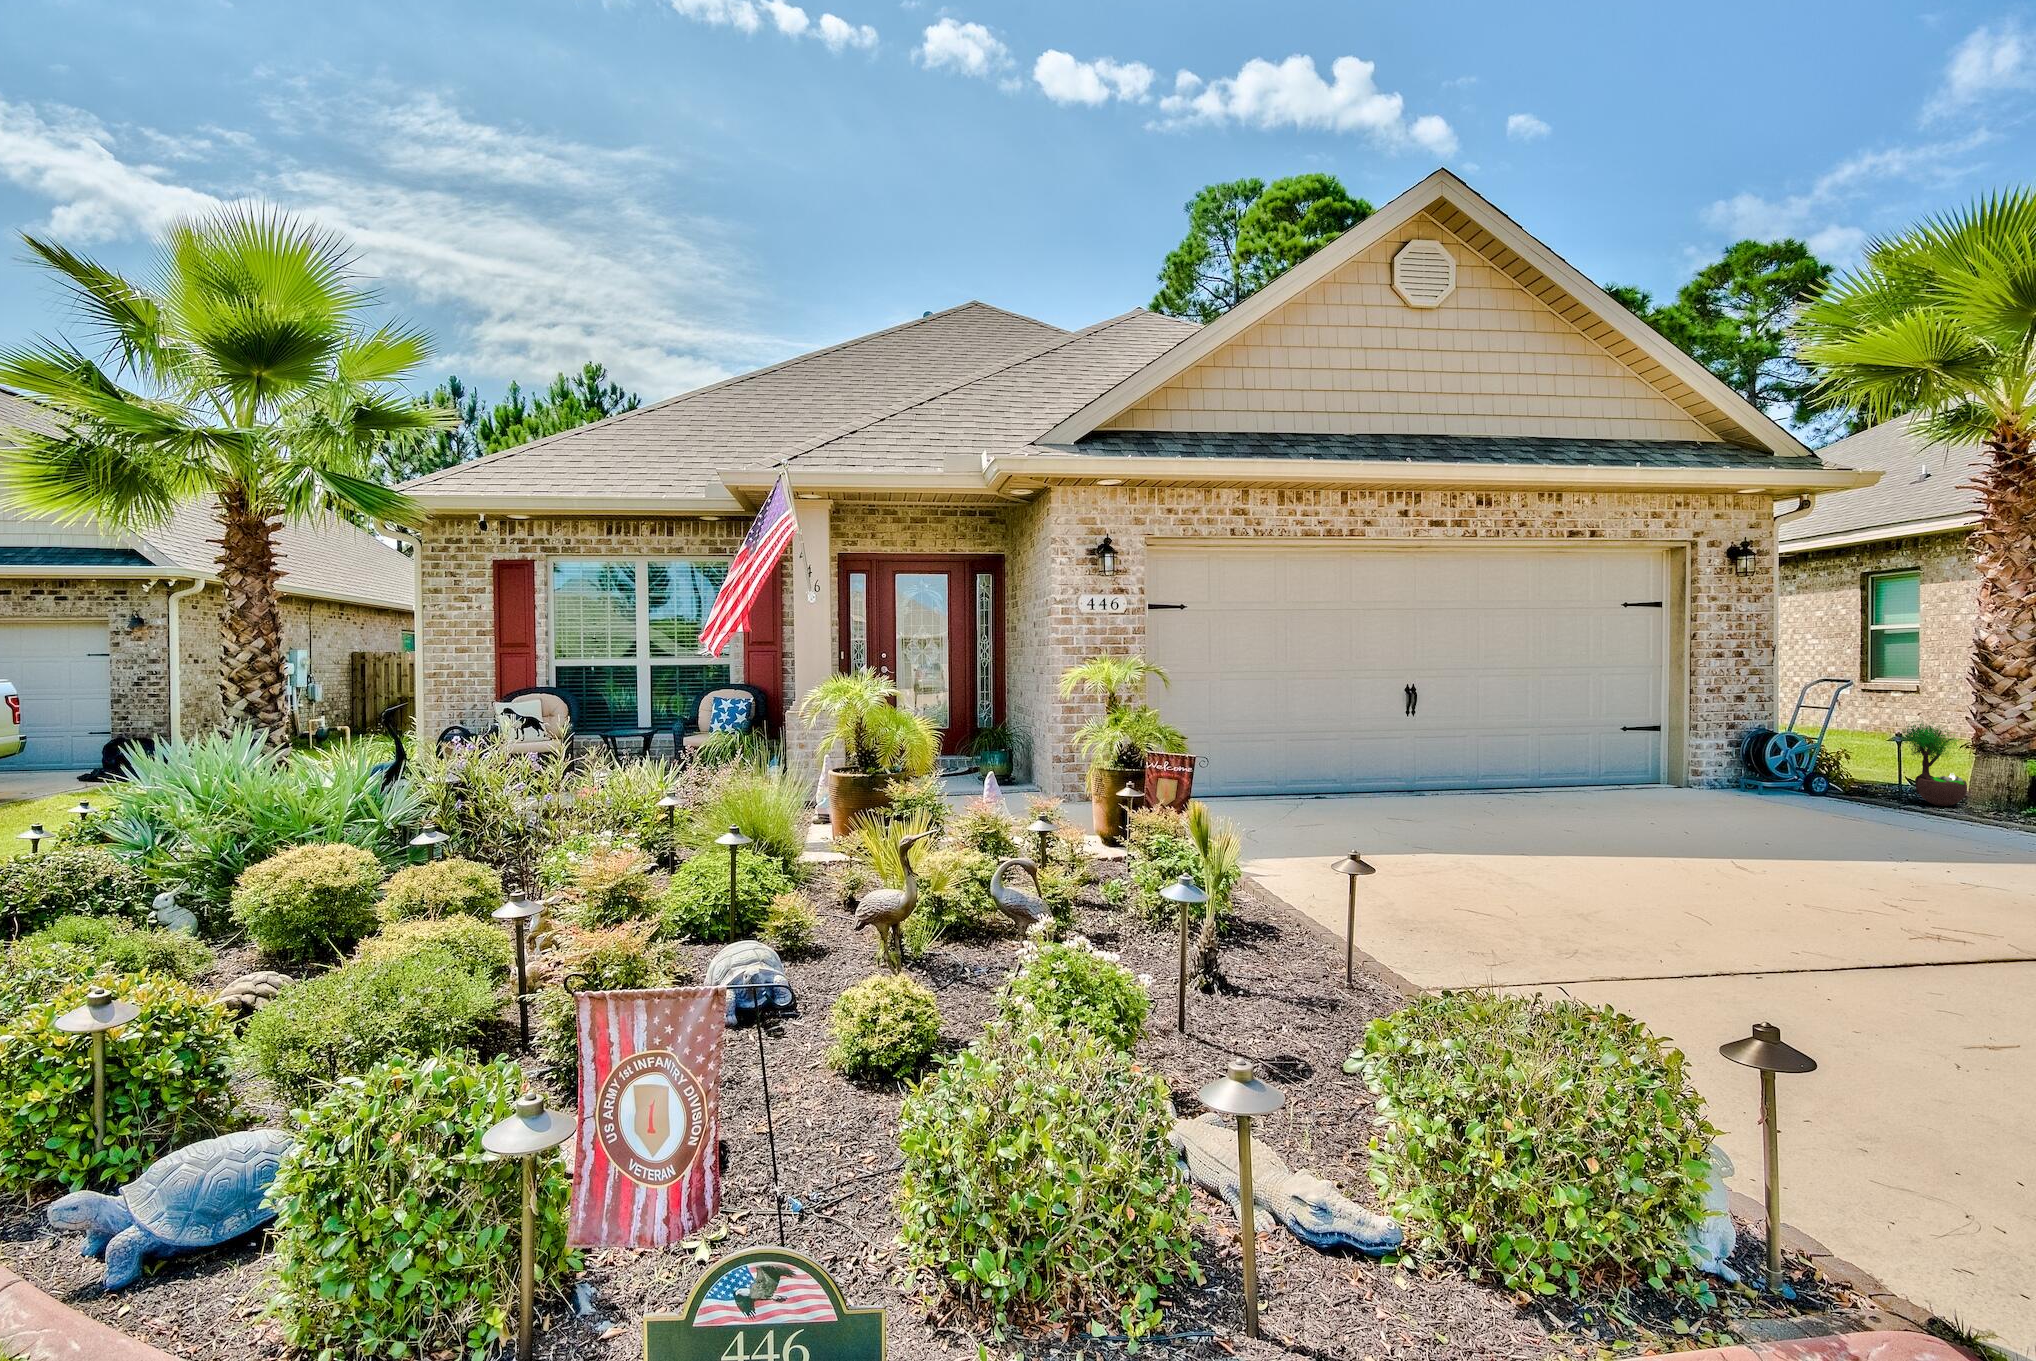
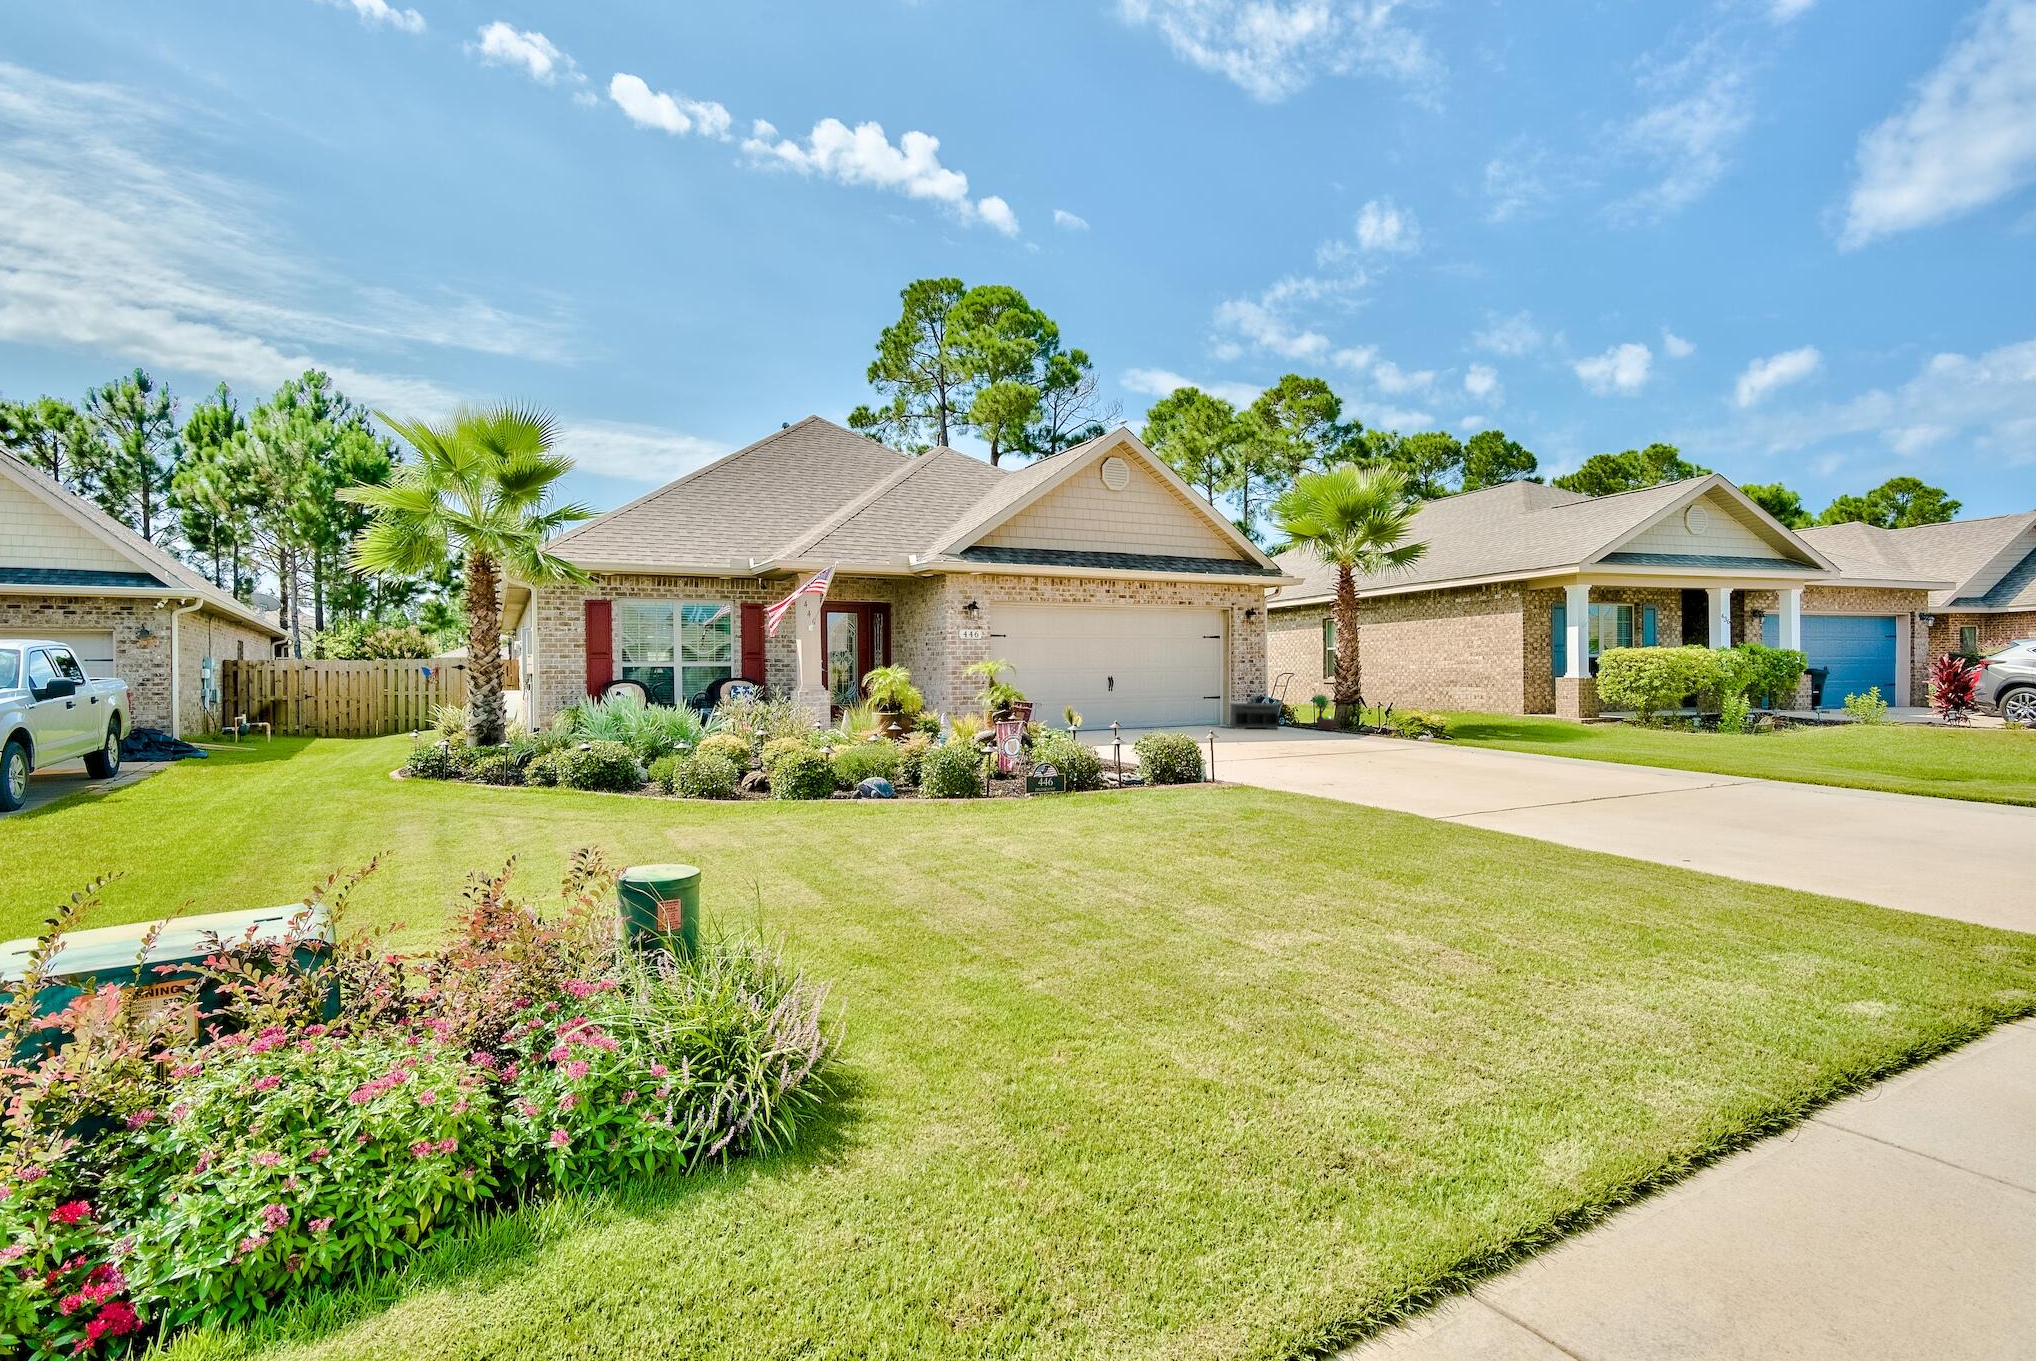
bench: none [1693,737,1813,797] -> present [1230,703,1279,729]

